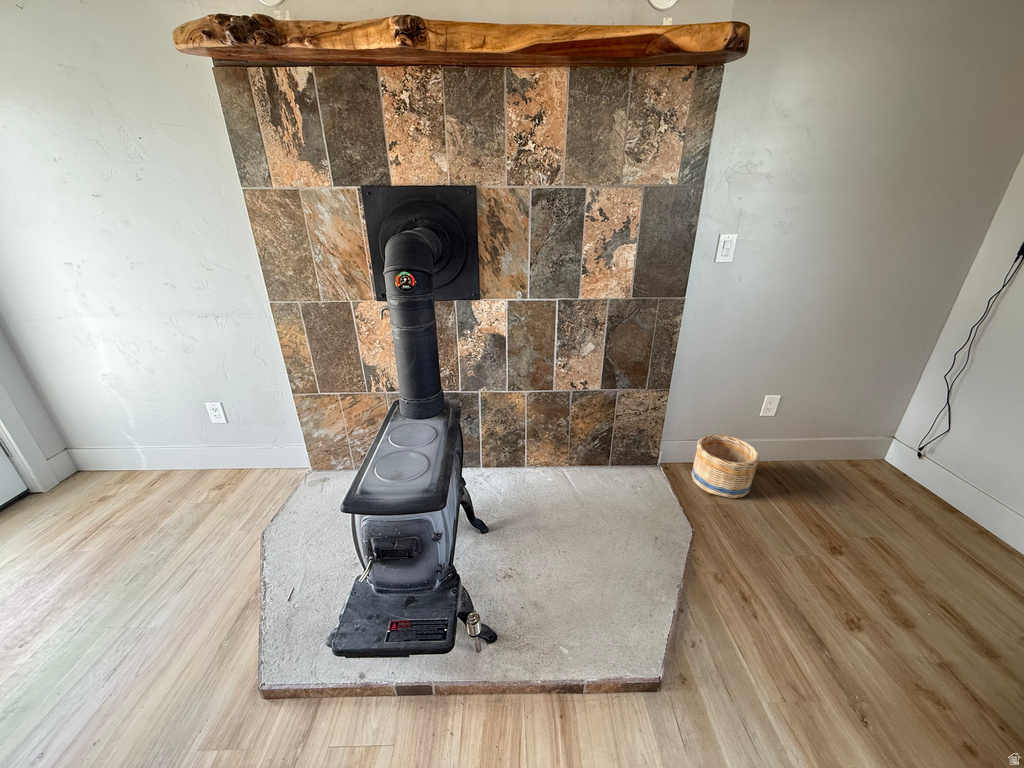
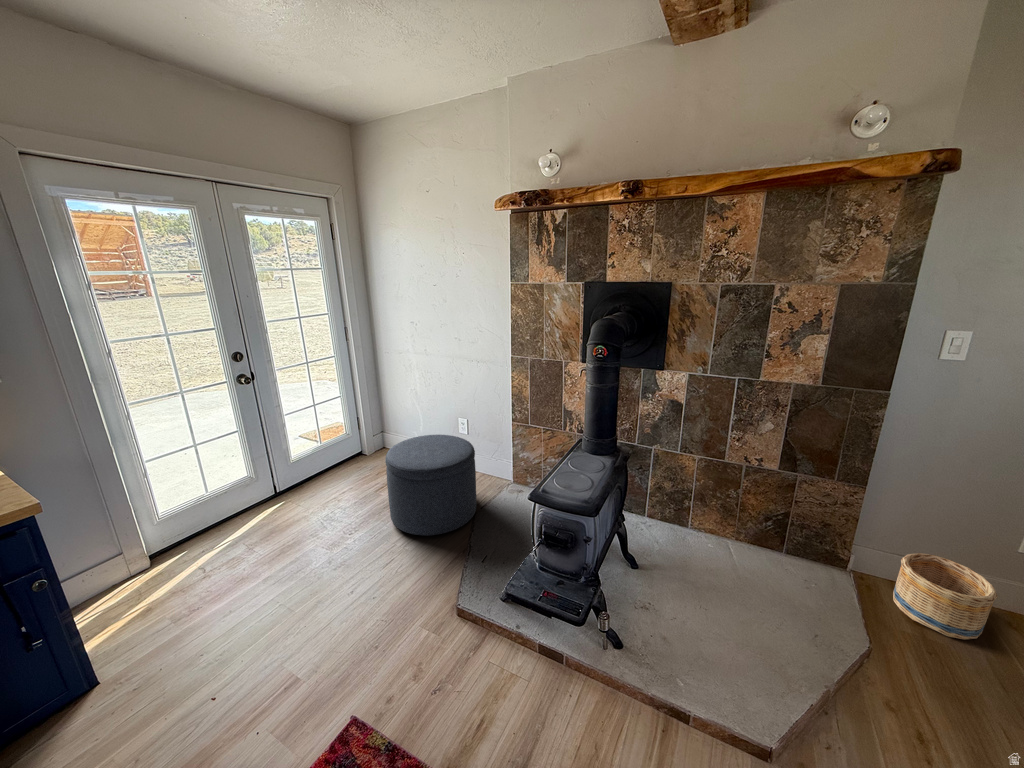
ottoman: none [61,433,262,602] -> present [385,435,476,535]

